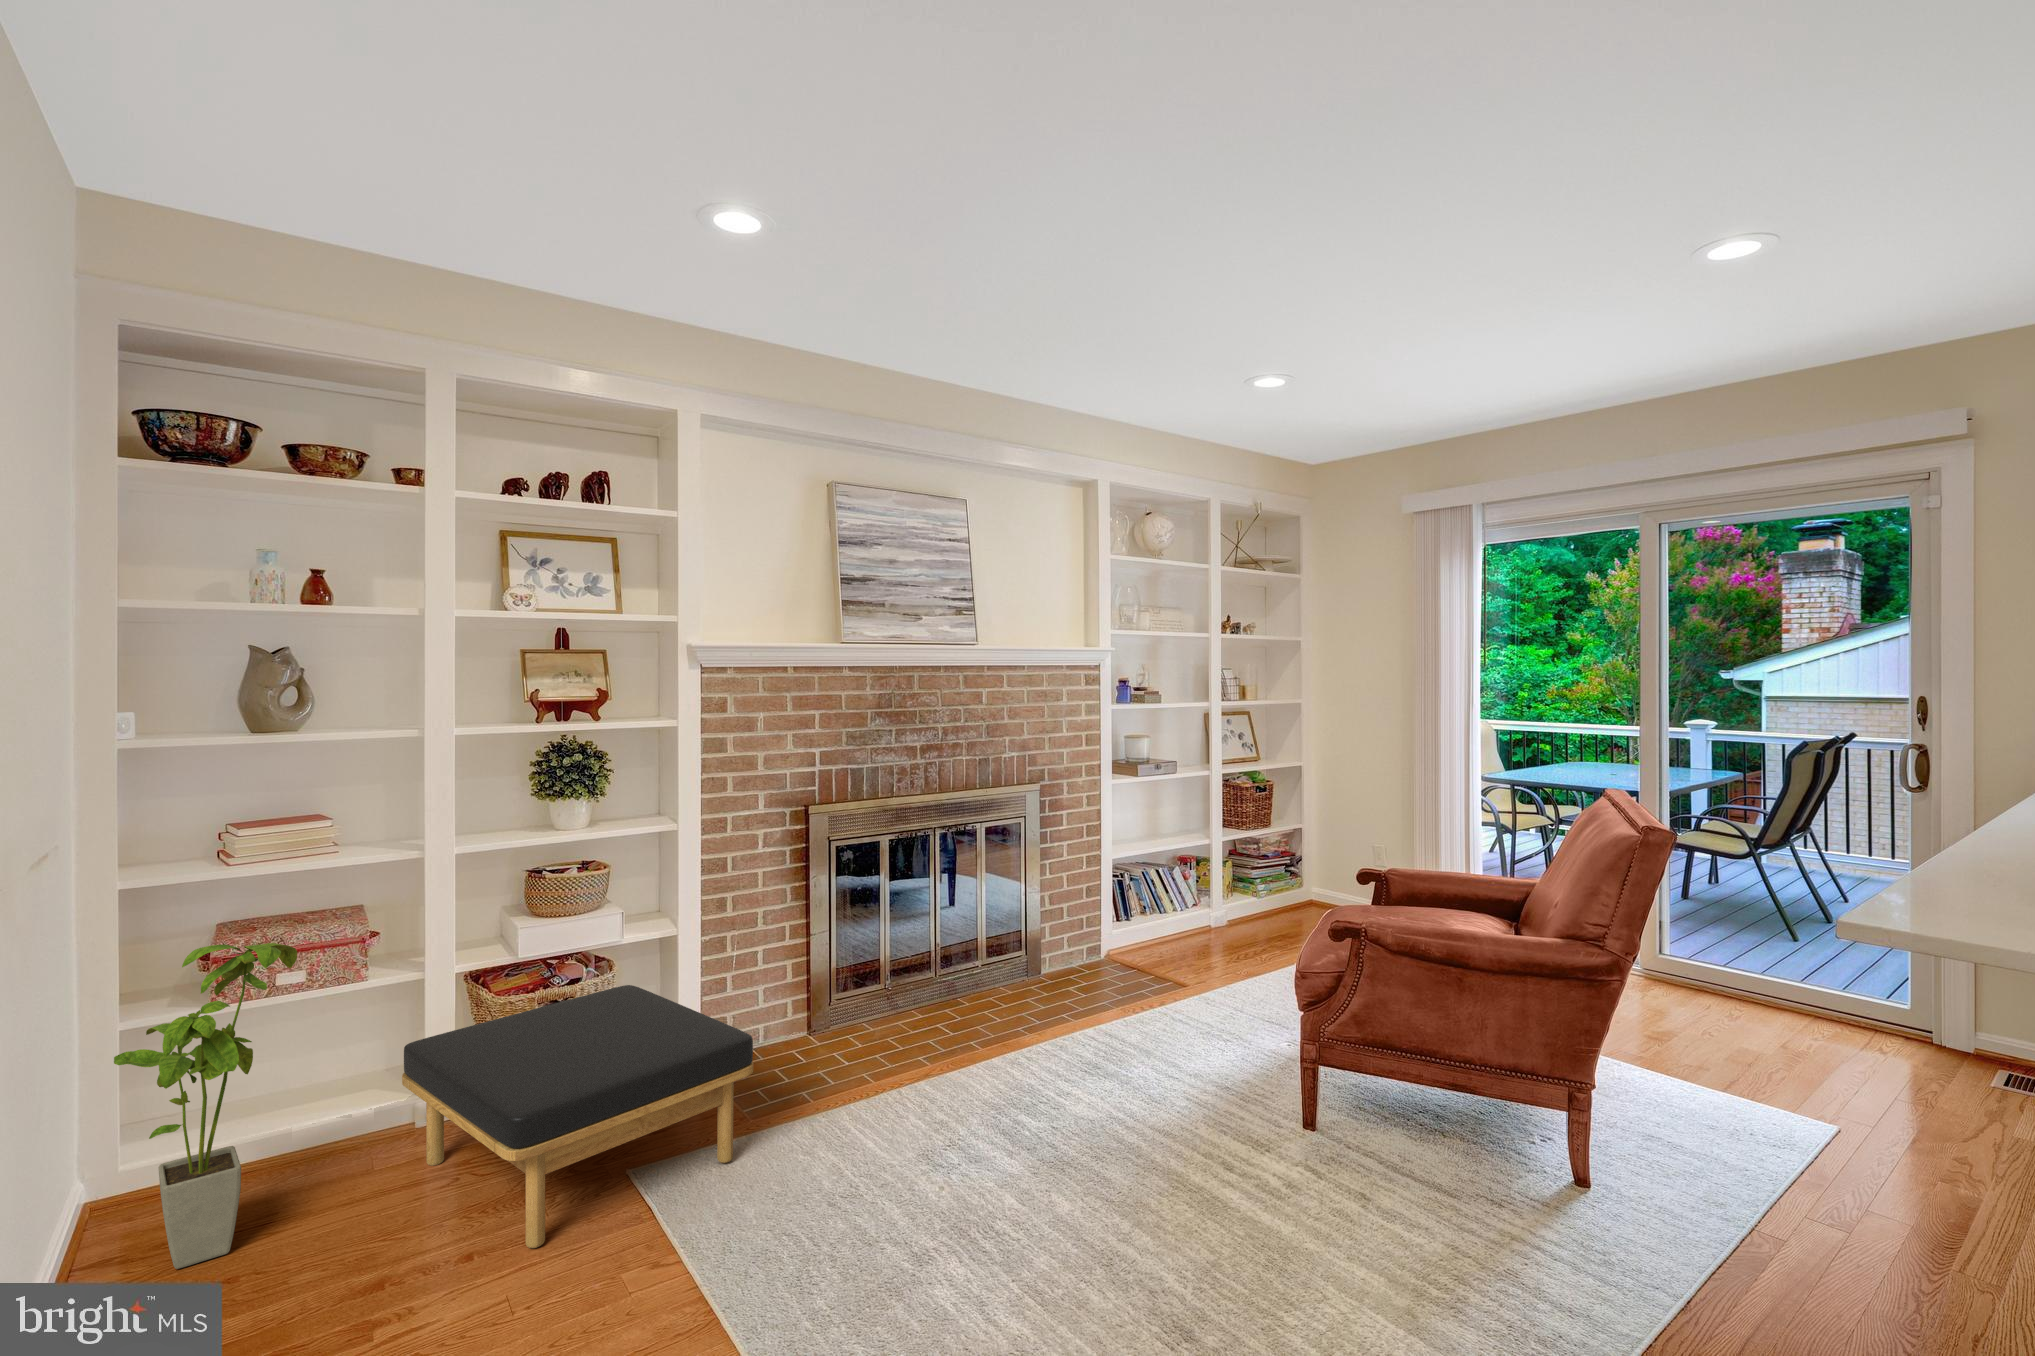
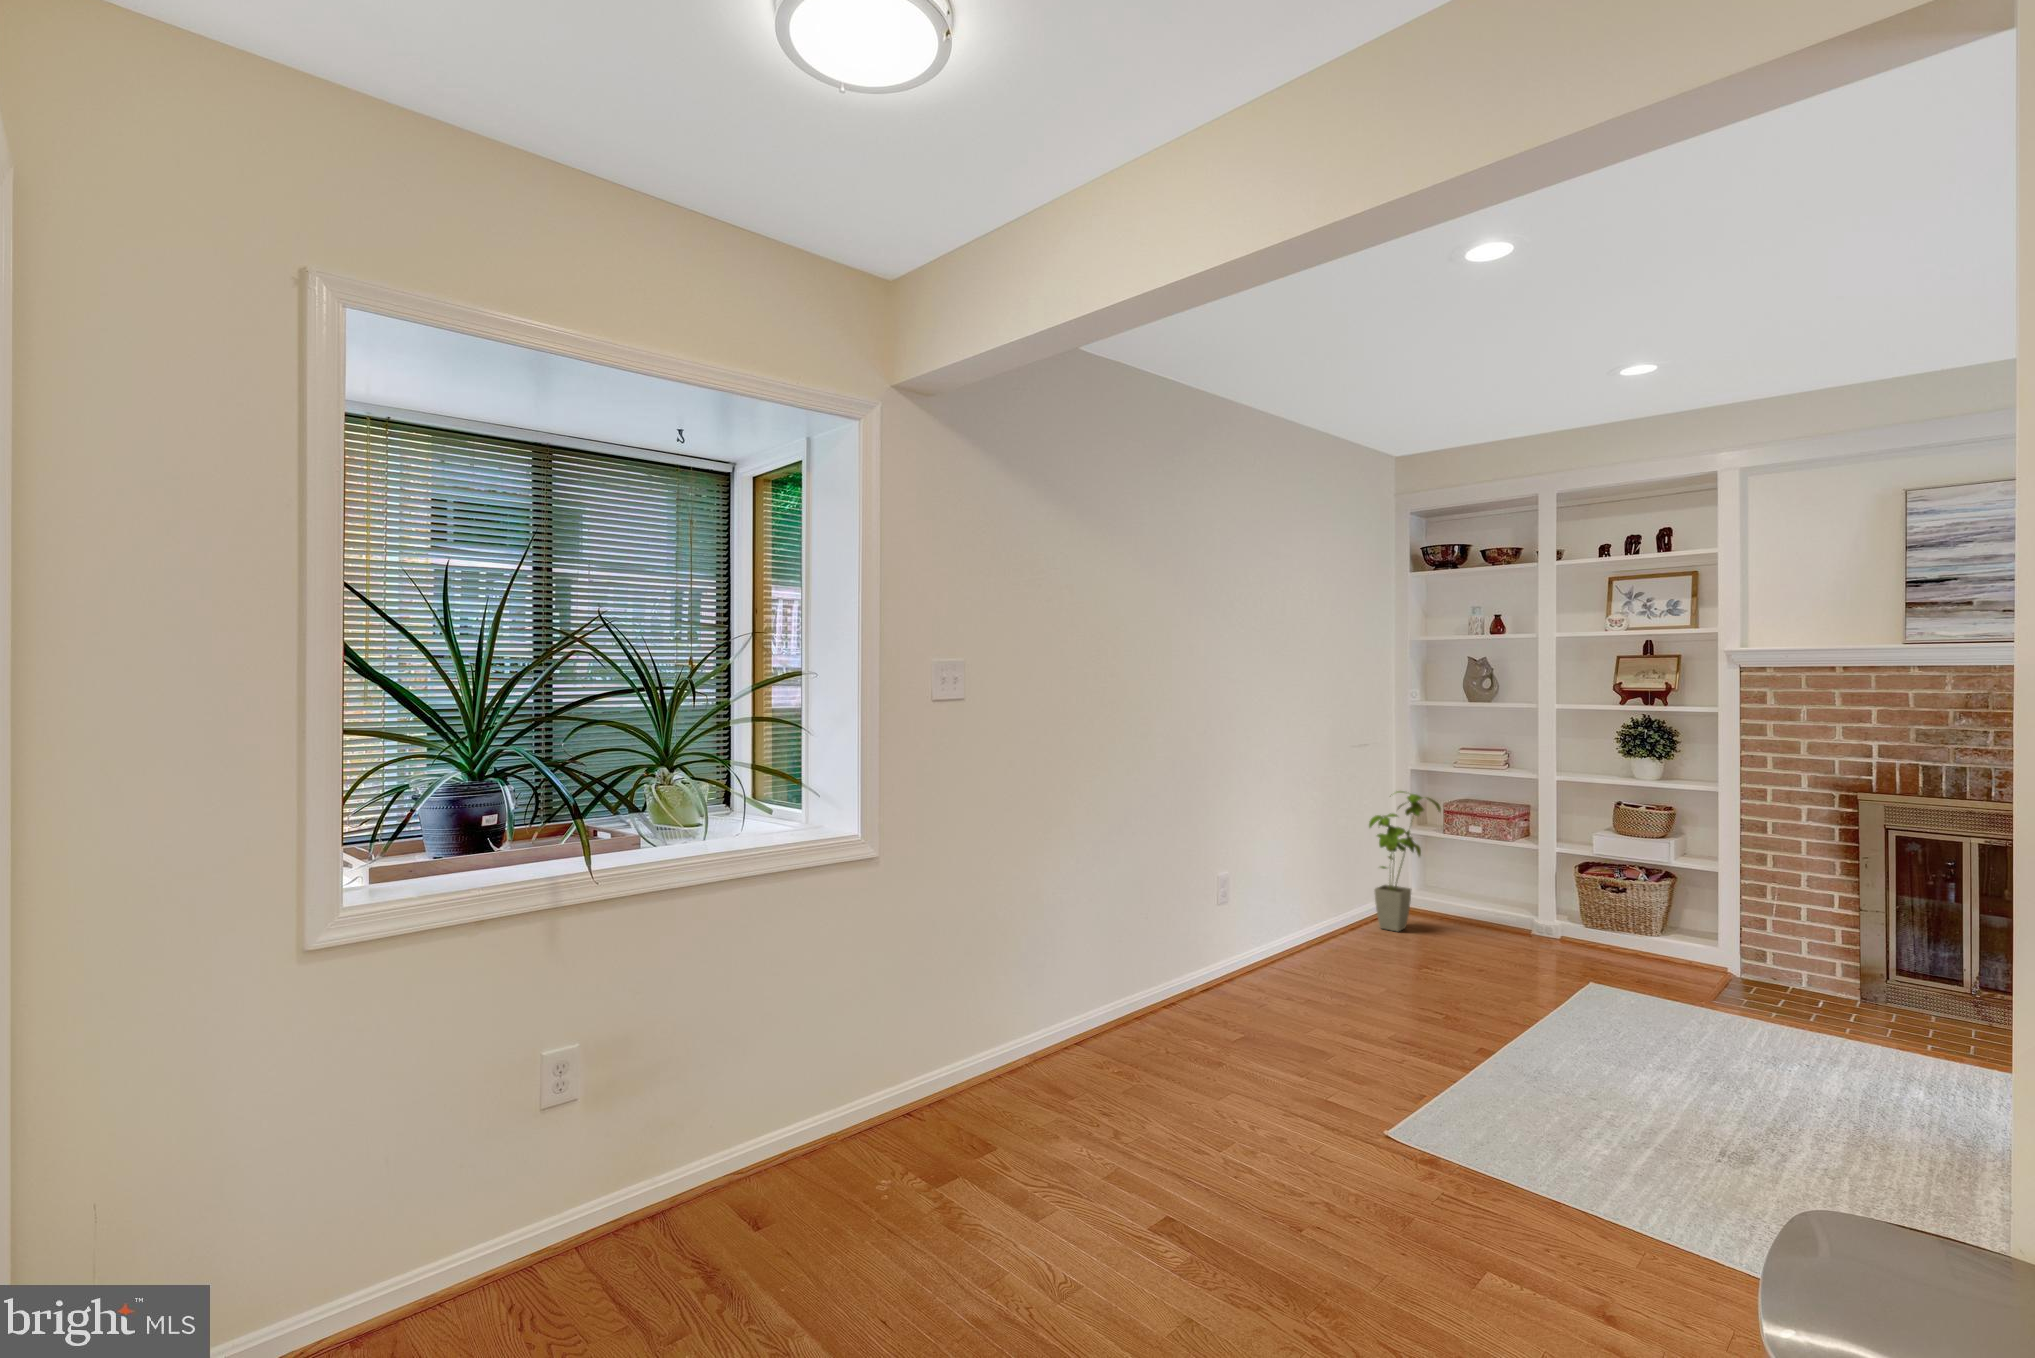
ottoman: present [402,985,753,1248] -> none [1466,872,1657,1000]

